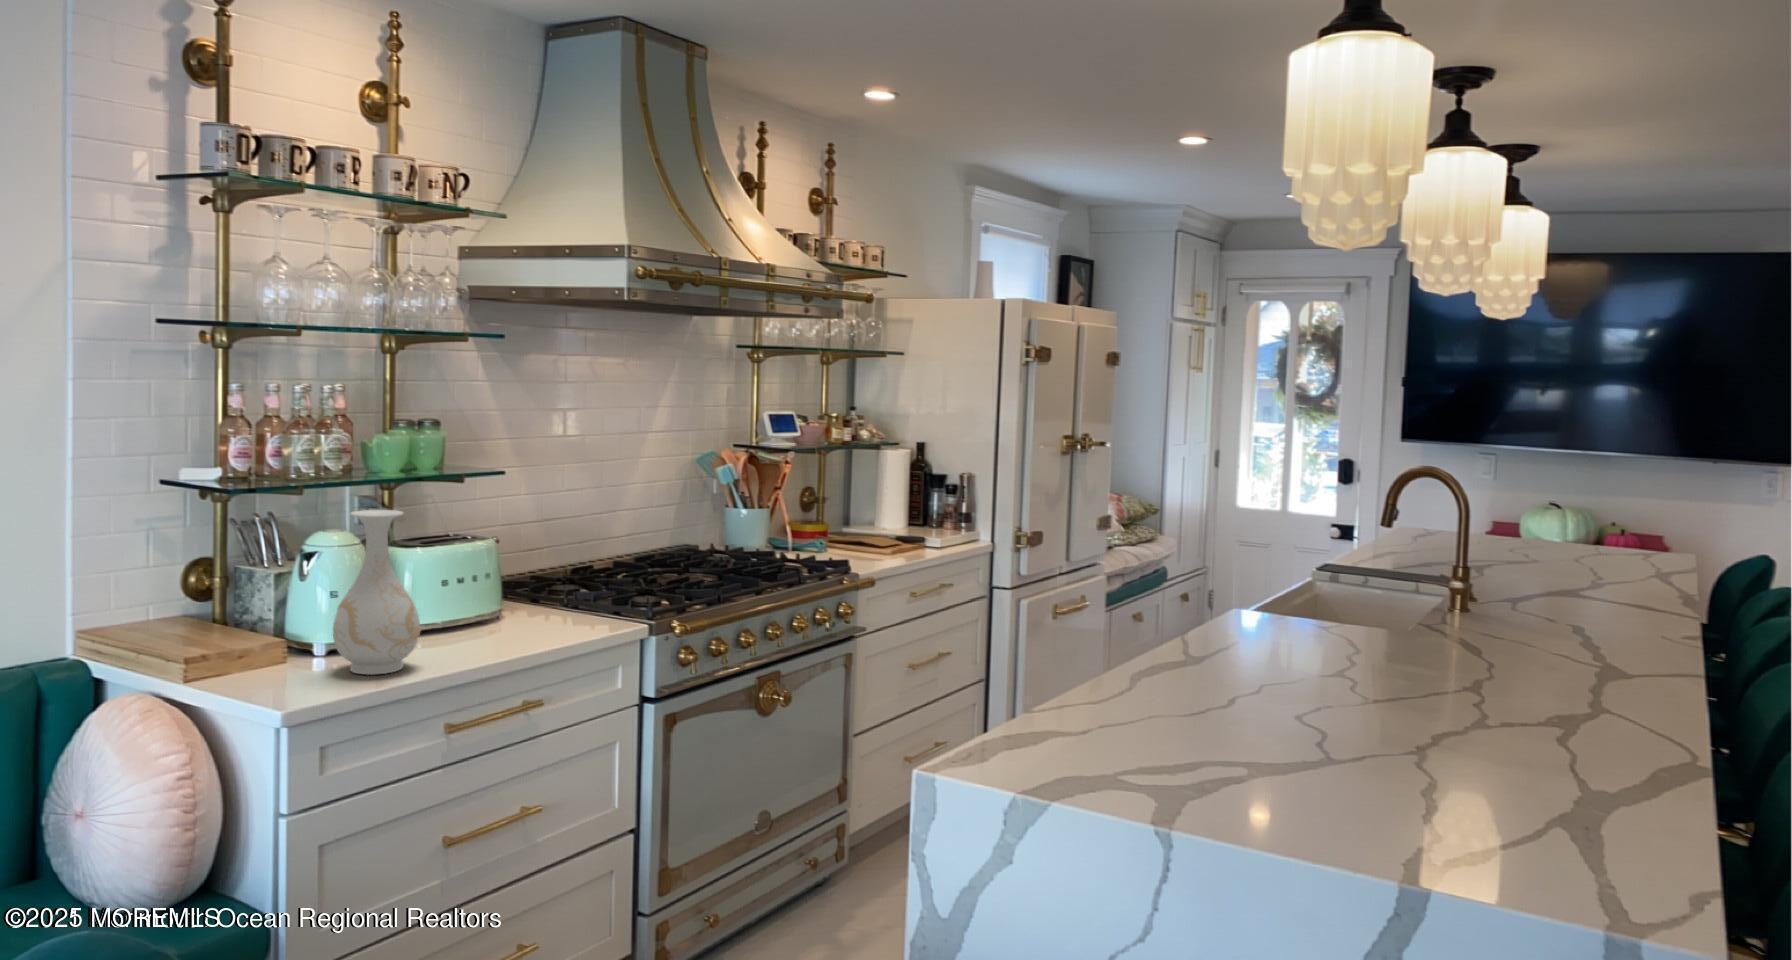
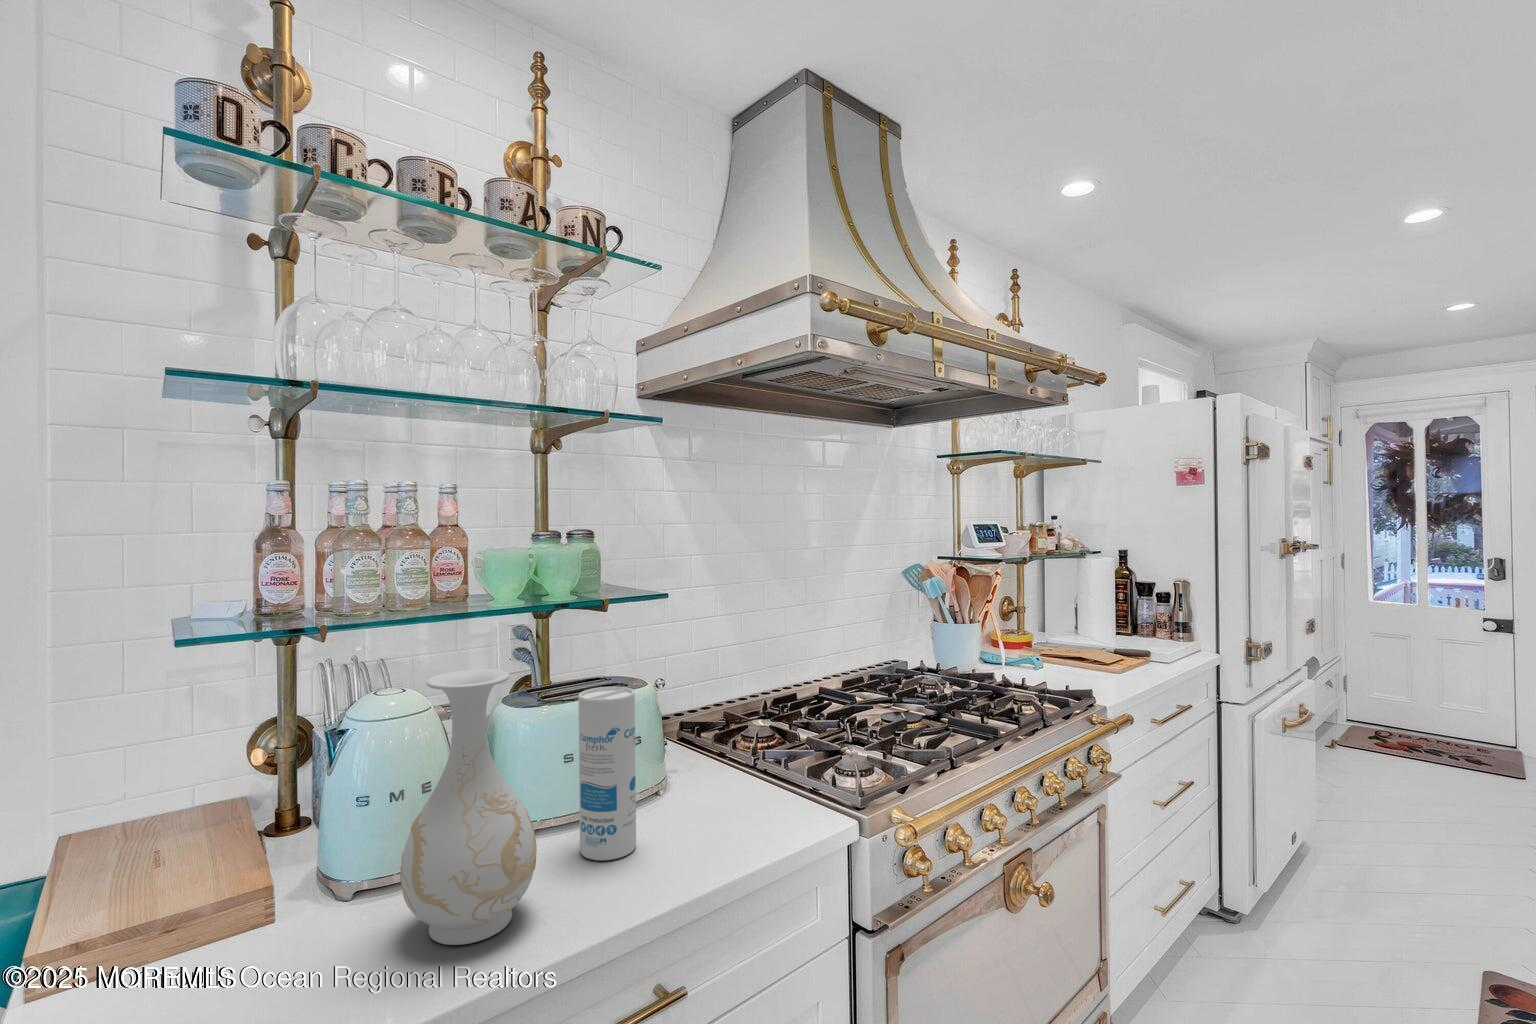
canister: none [432,532,474,648] -> present [578,687,636,860]

